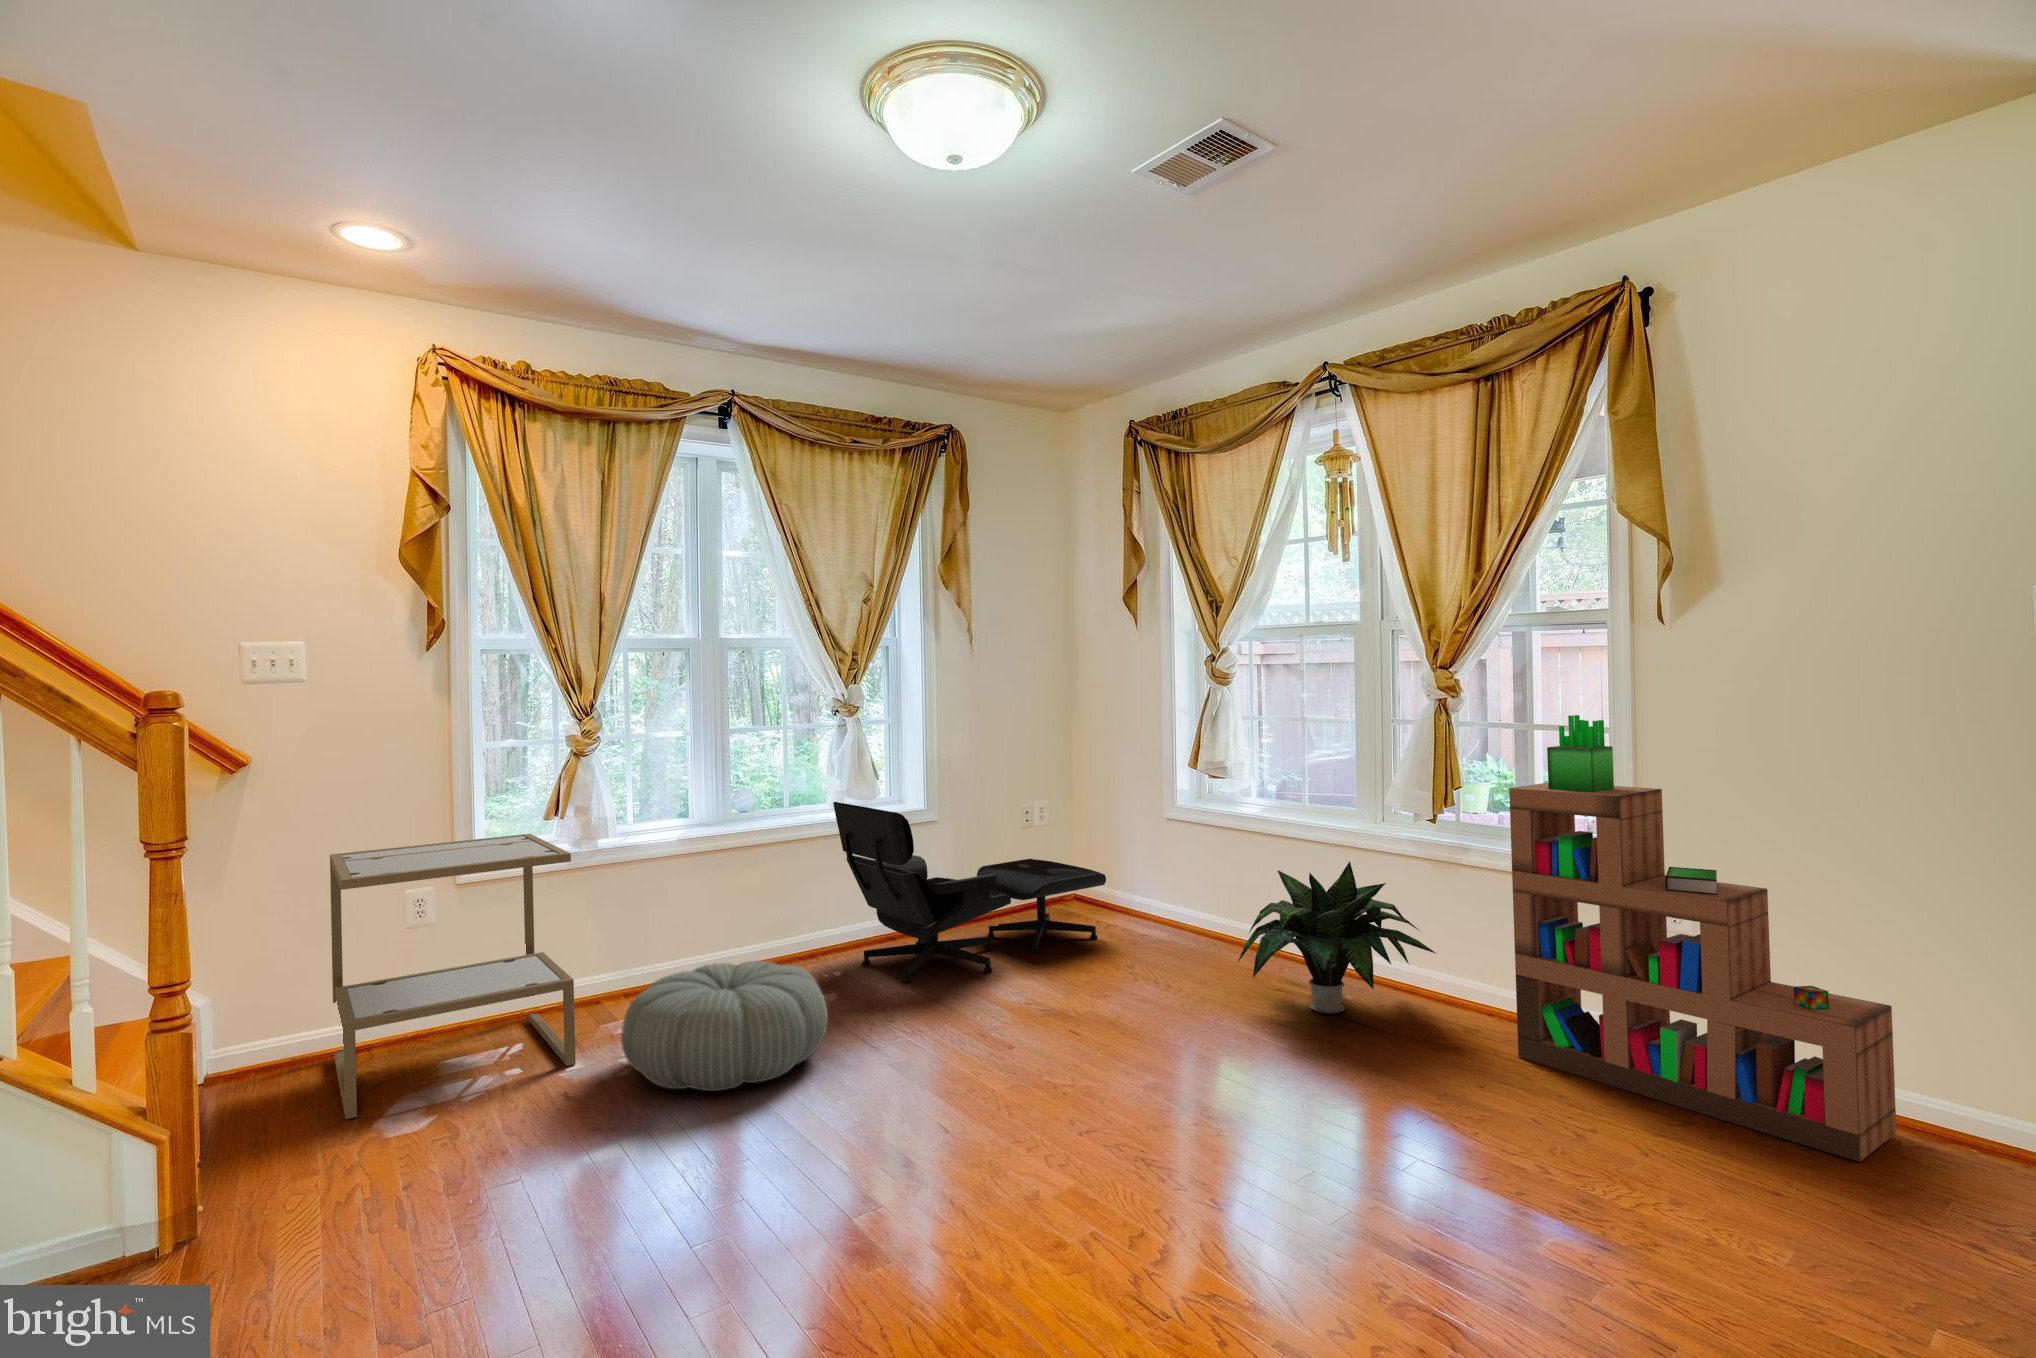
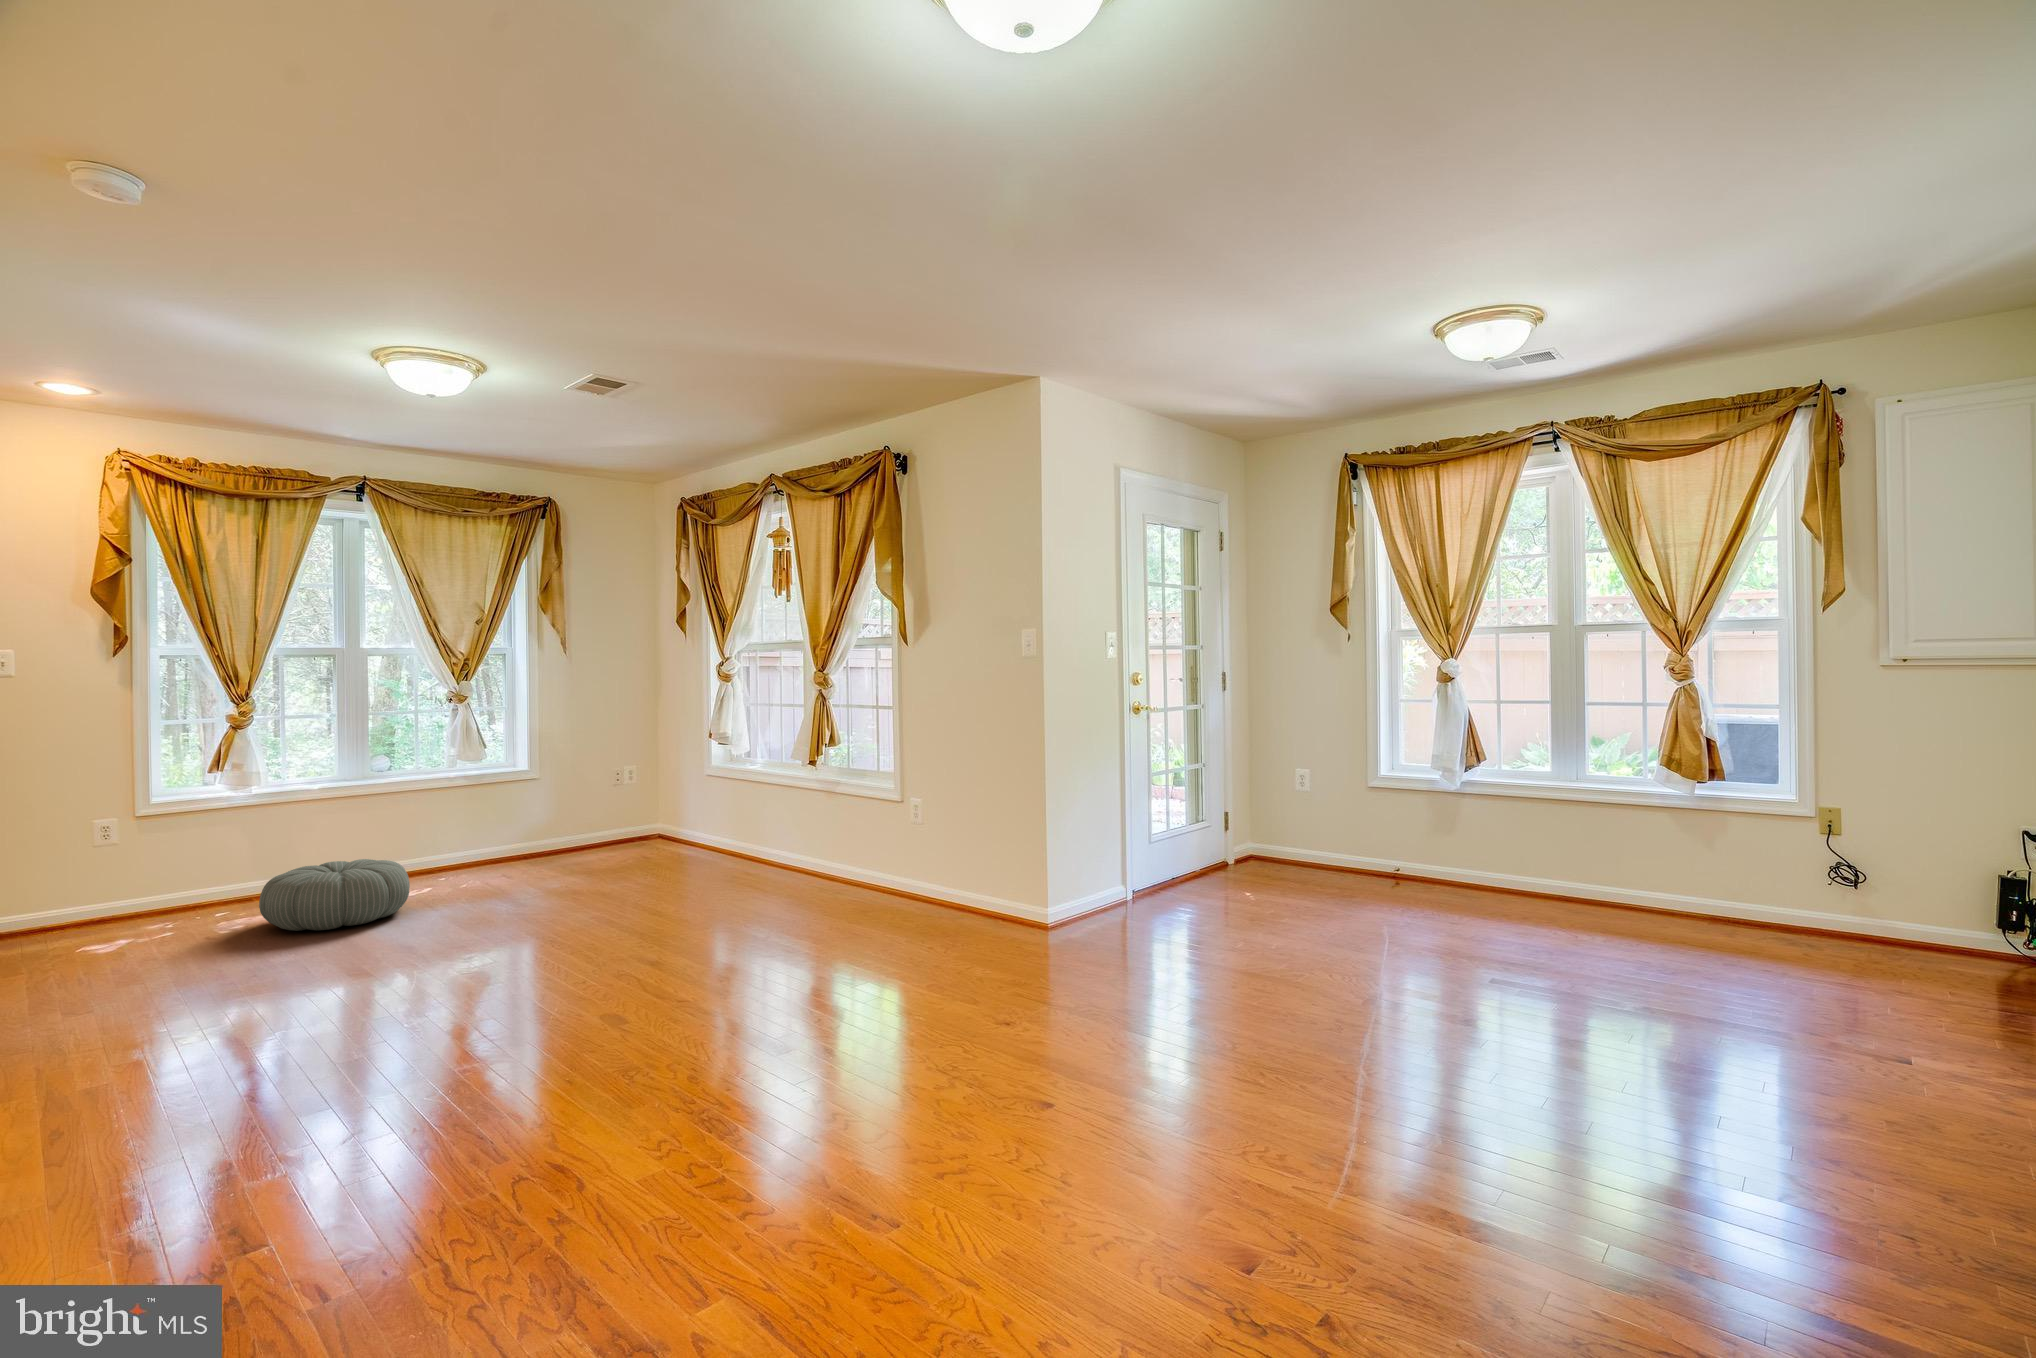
bookshelf: present [1509,715,1896,1162] -> none [825,705,961,918]
lounge chair: present [833,802,1106,982] -> none [445,761,656,879]
side table: present [330,834,576,1119] -> none [36,783,228,956]
potted plant: present [1238,861,1435,1013] -> none [696,790,809,880]

